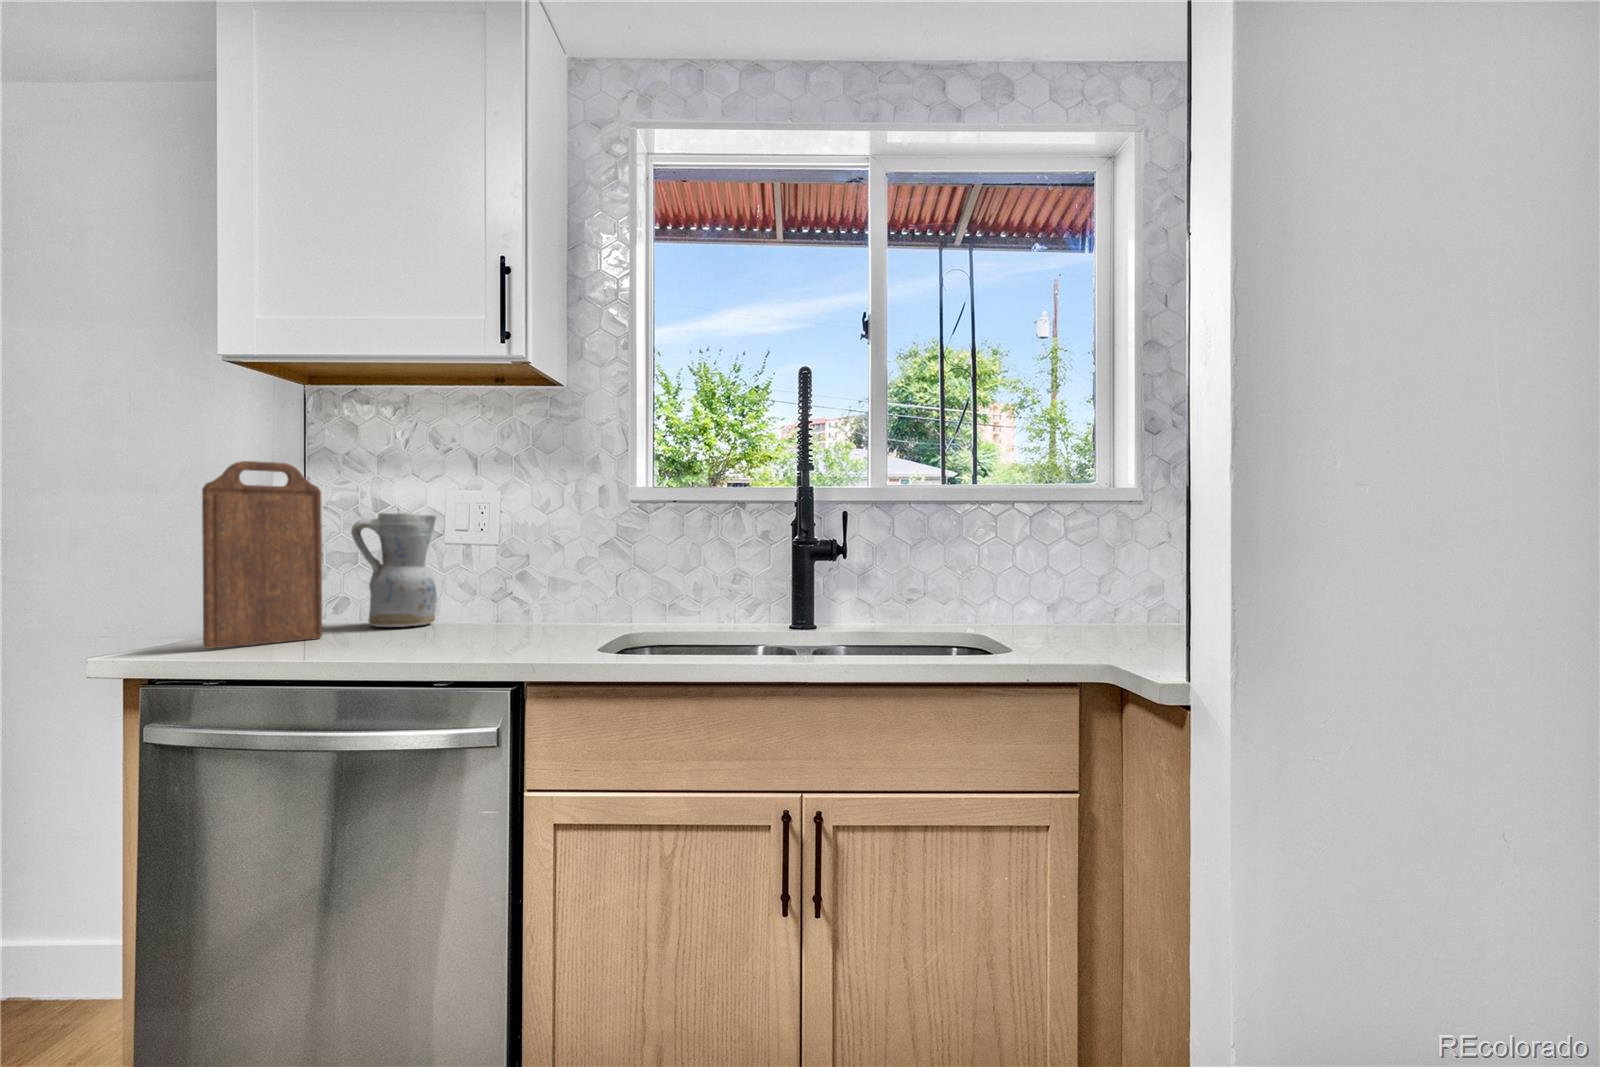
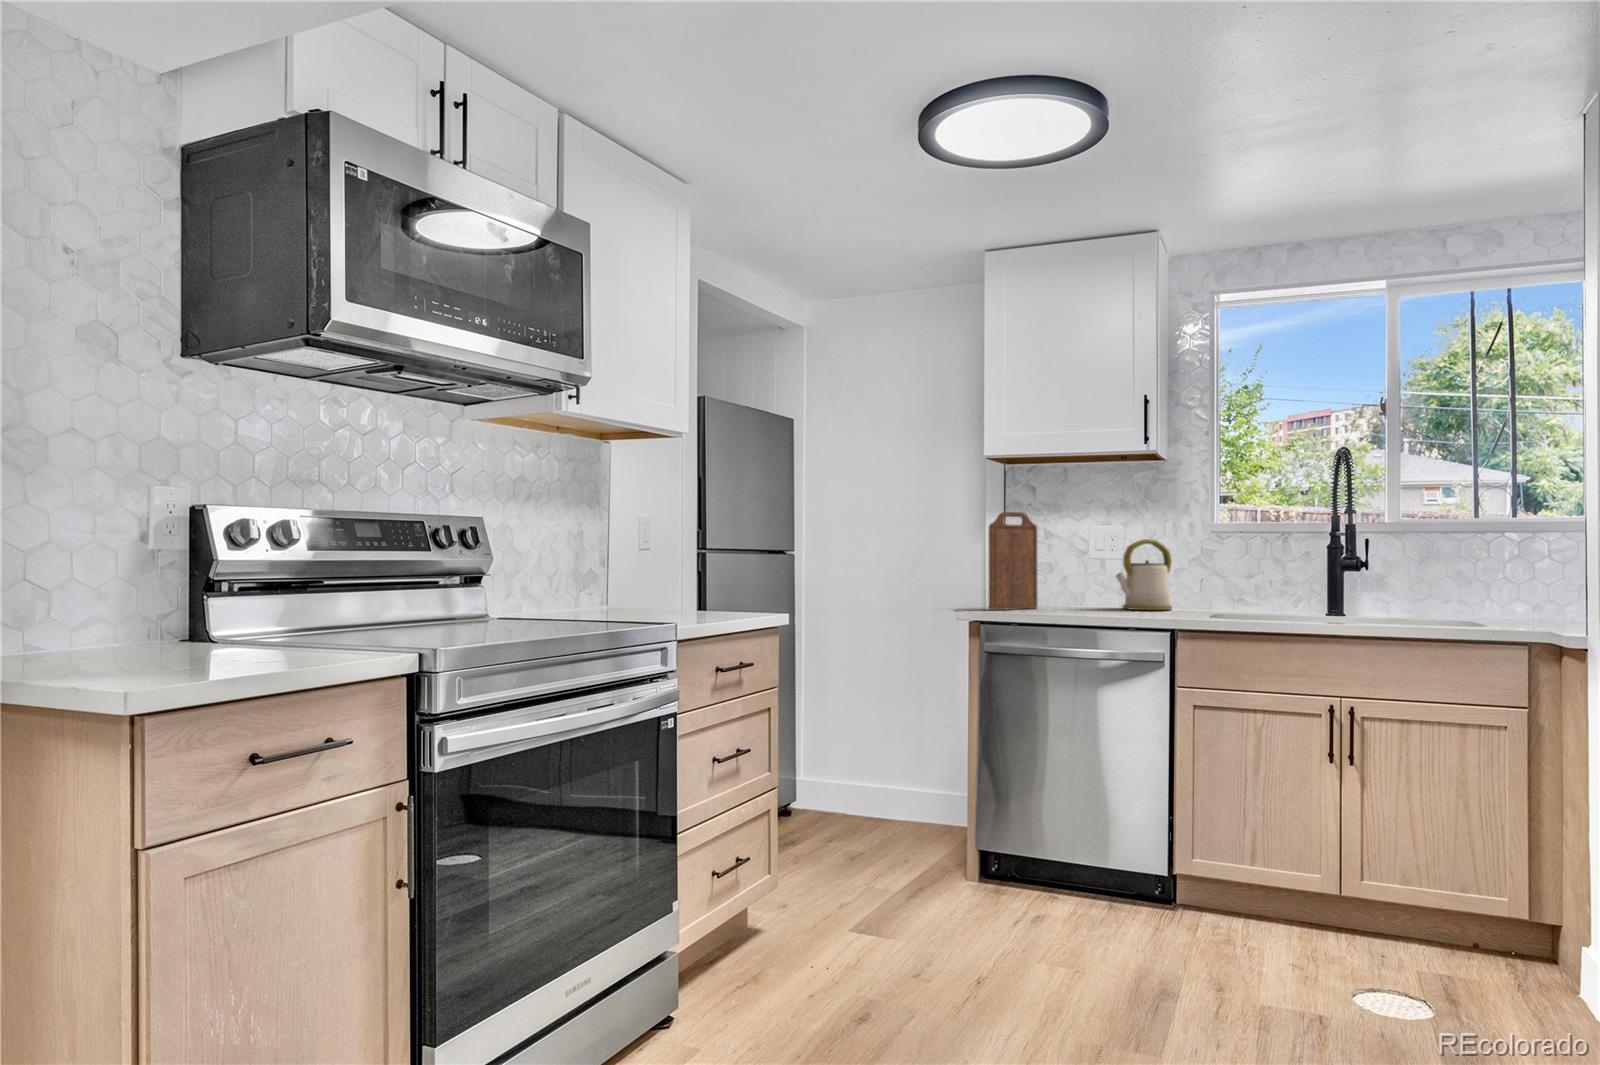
ceramic pitcher: present [351,513,437,627] -> none [1042,539,1089,606]
kettle: none [465,513,565,634] -> present [1116,539,1172,610]

